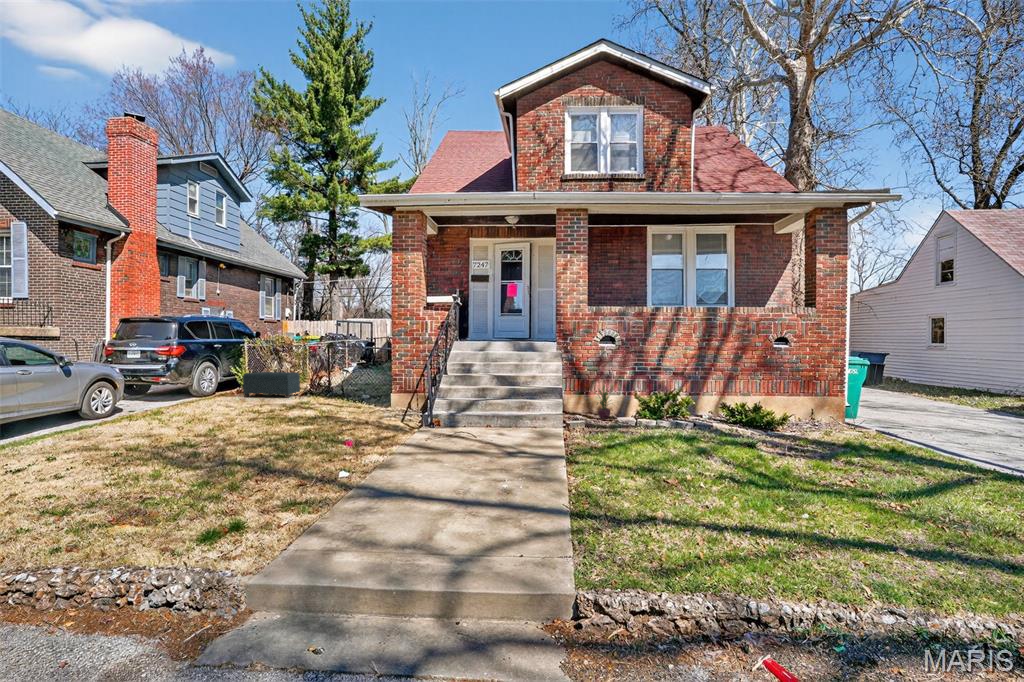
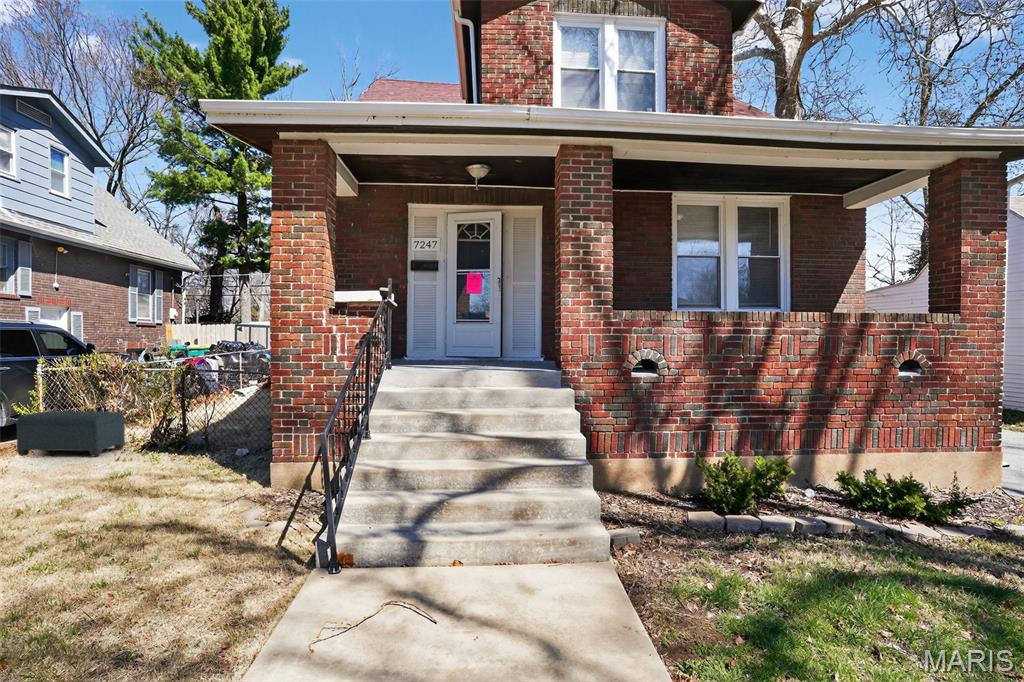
decorative plant: present [597,385,611,419] -> none [619,446,679,509]

